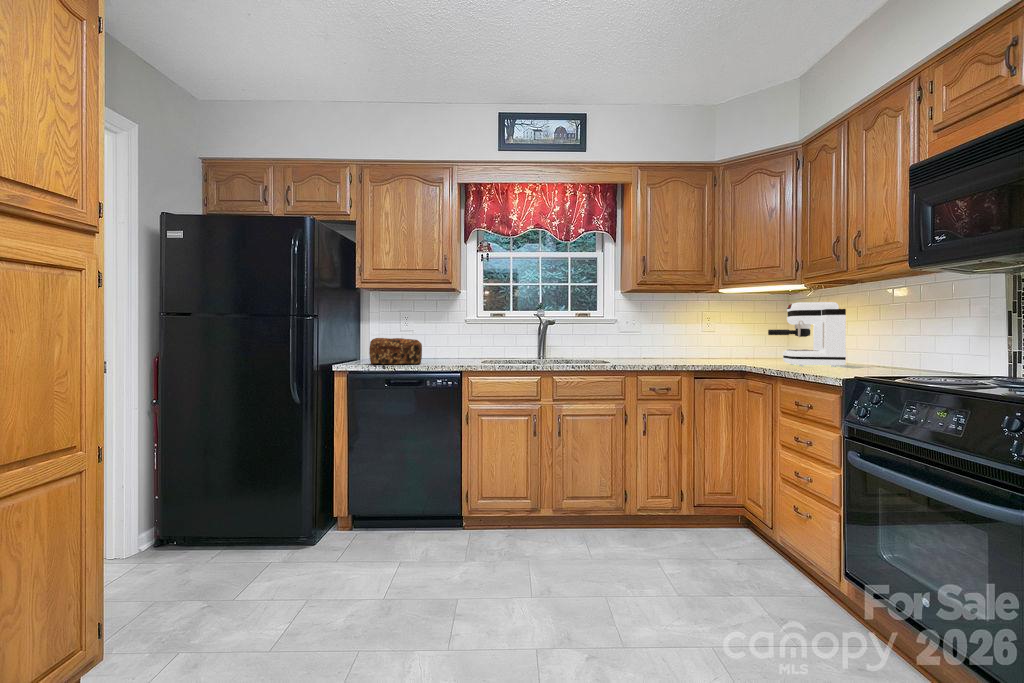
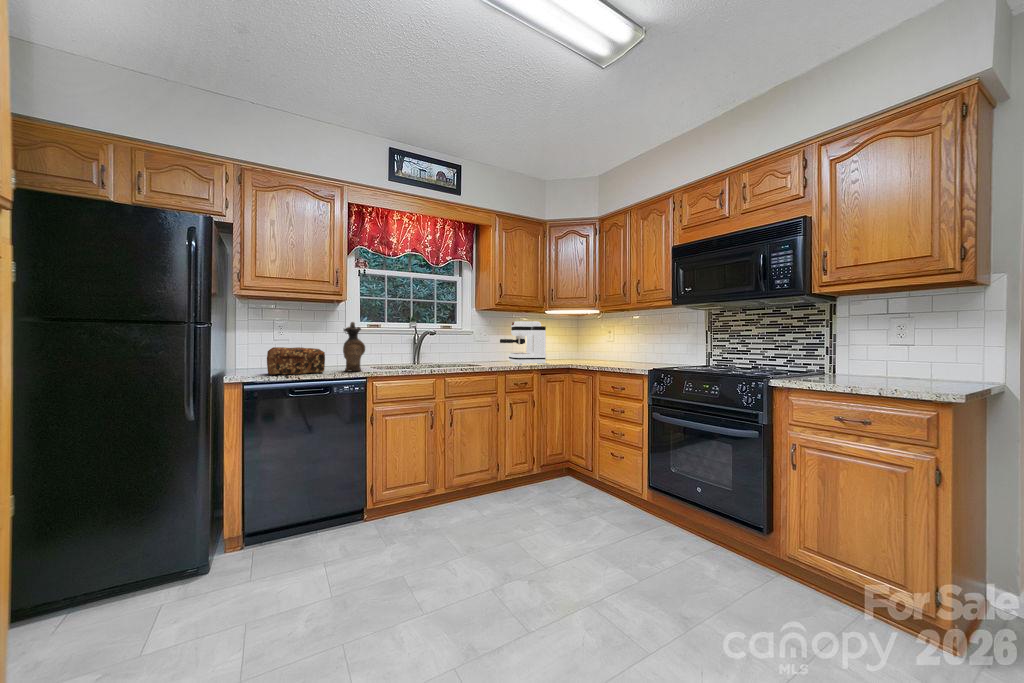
coffee maker: present [768,302,846,367] -> present [500,321,546,364]
ceramic pitcher: none [438,311,460,364] -> present [343,322,365,371]

